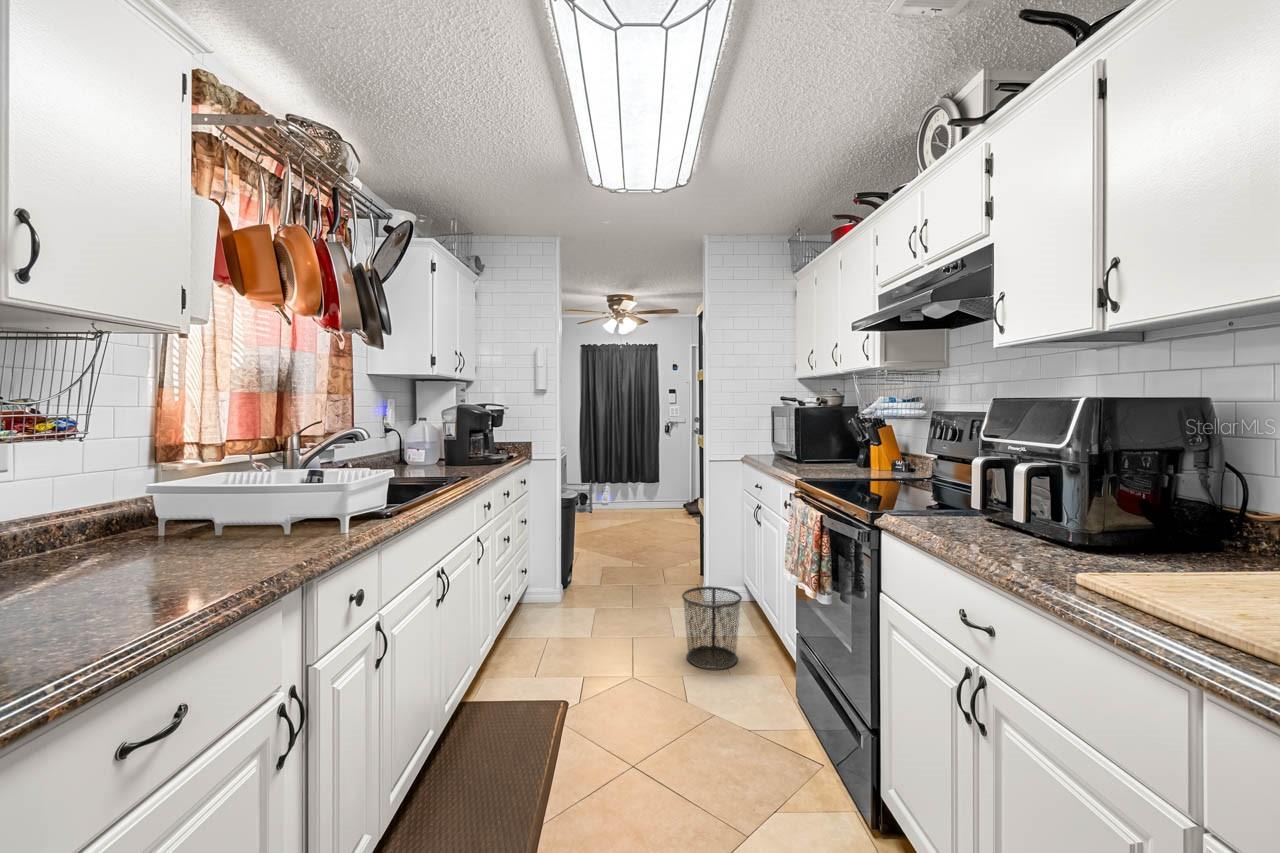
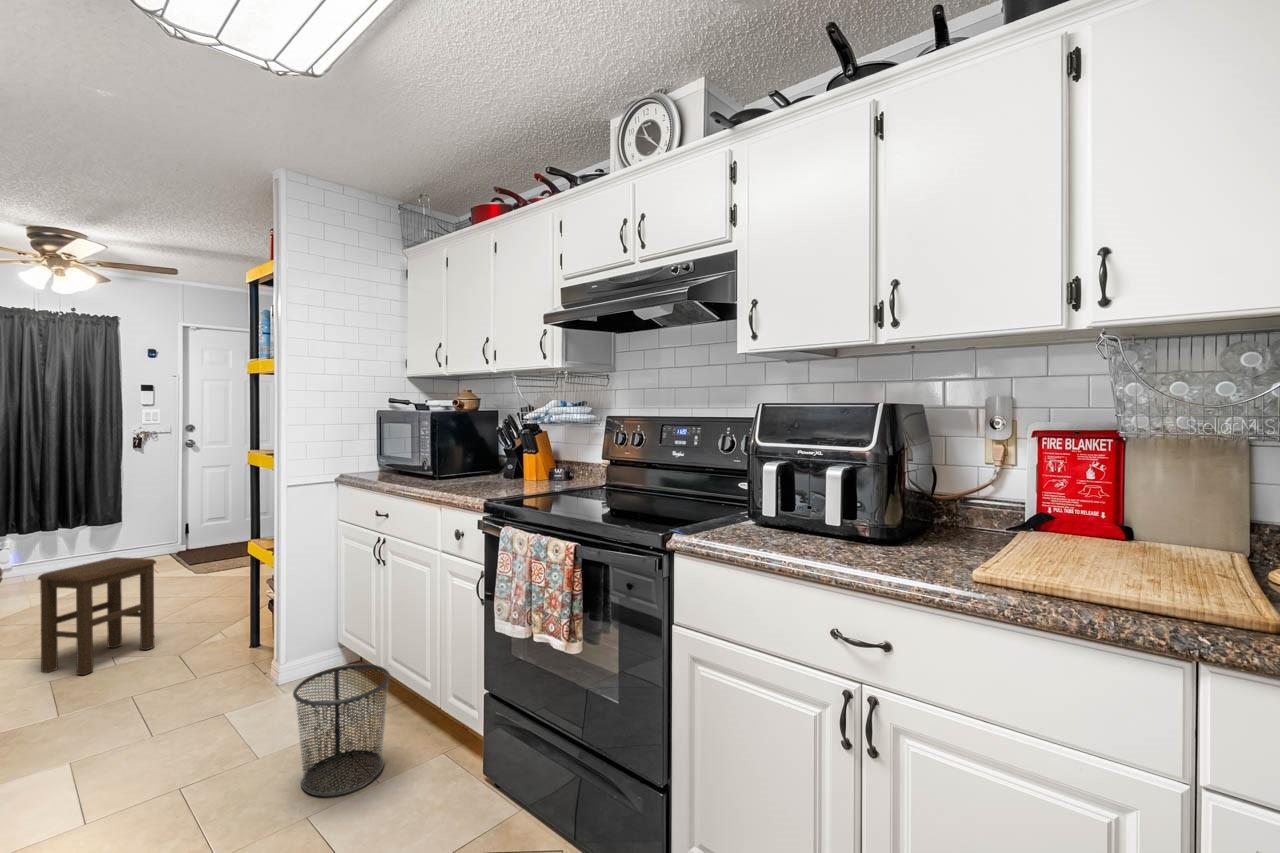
stool: none [601,500,654,566] -> present [38,557,156,675]

